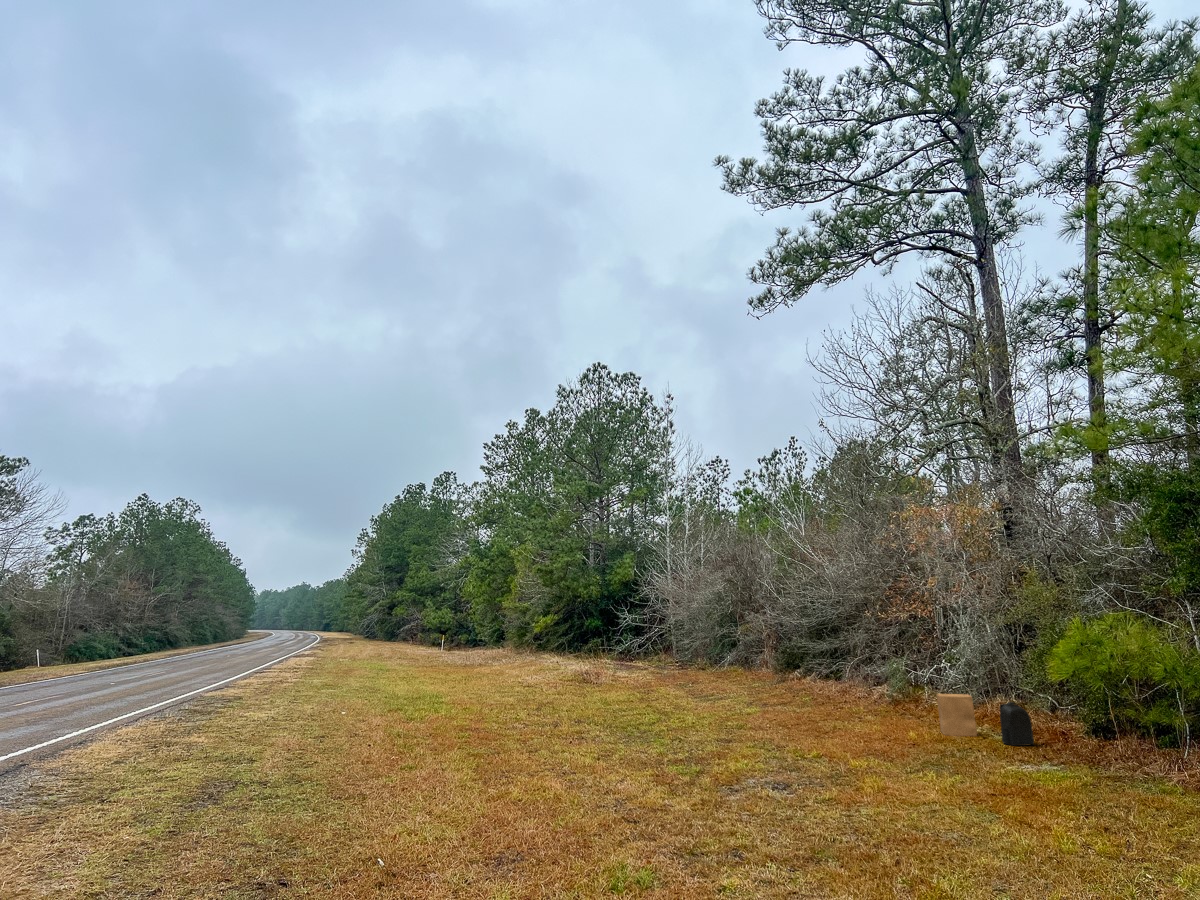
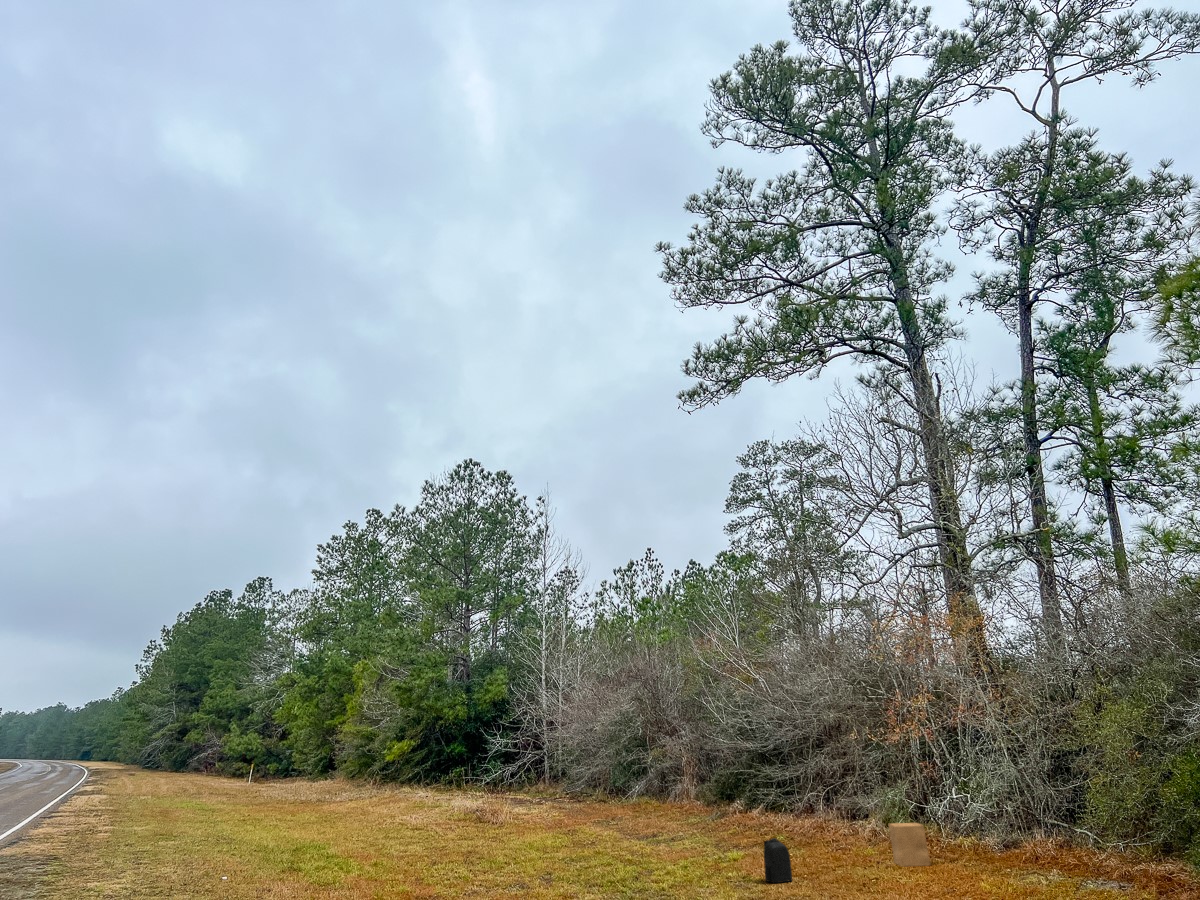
backpack: present [1000,702,1034,746] -> present [764,838,792,883]

